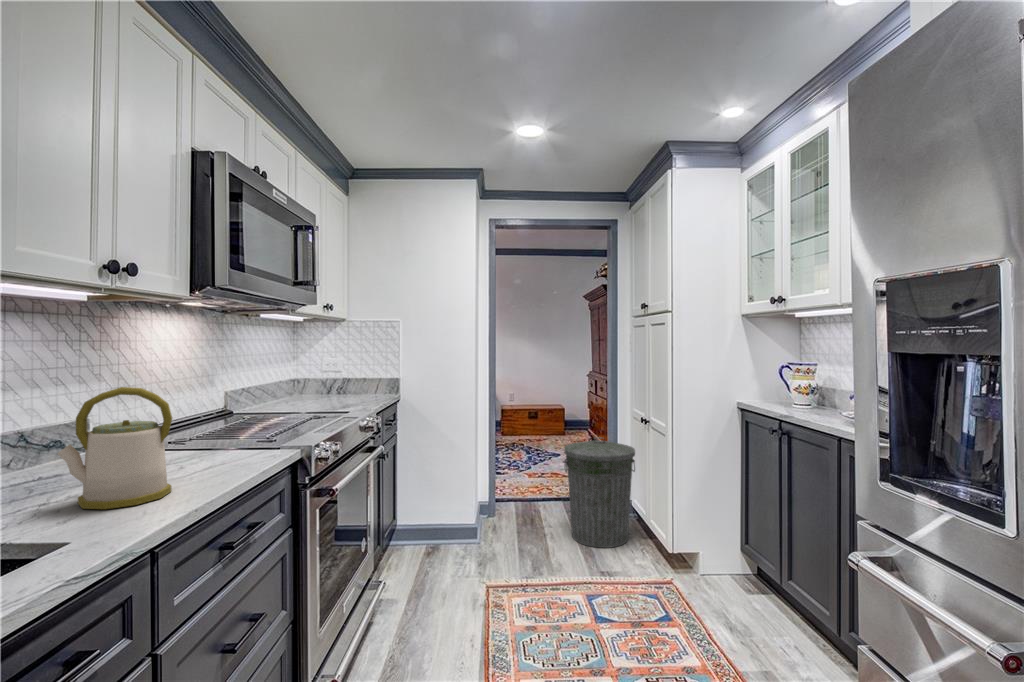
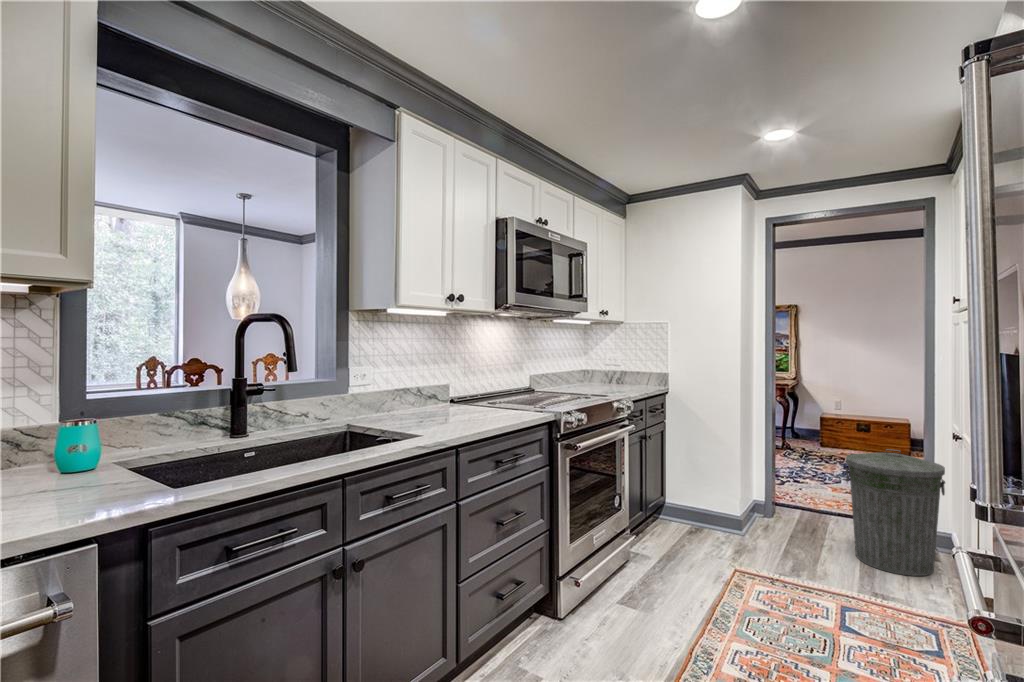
kettle: present [58,387,172,509] -> none [425,363,475,427]

